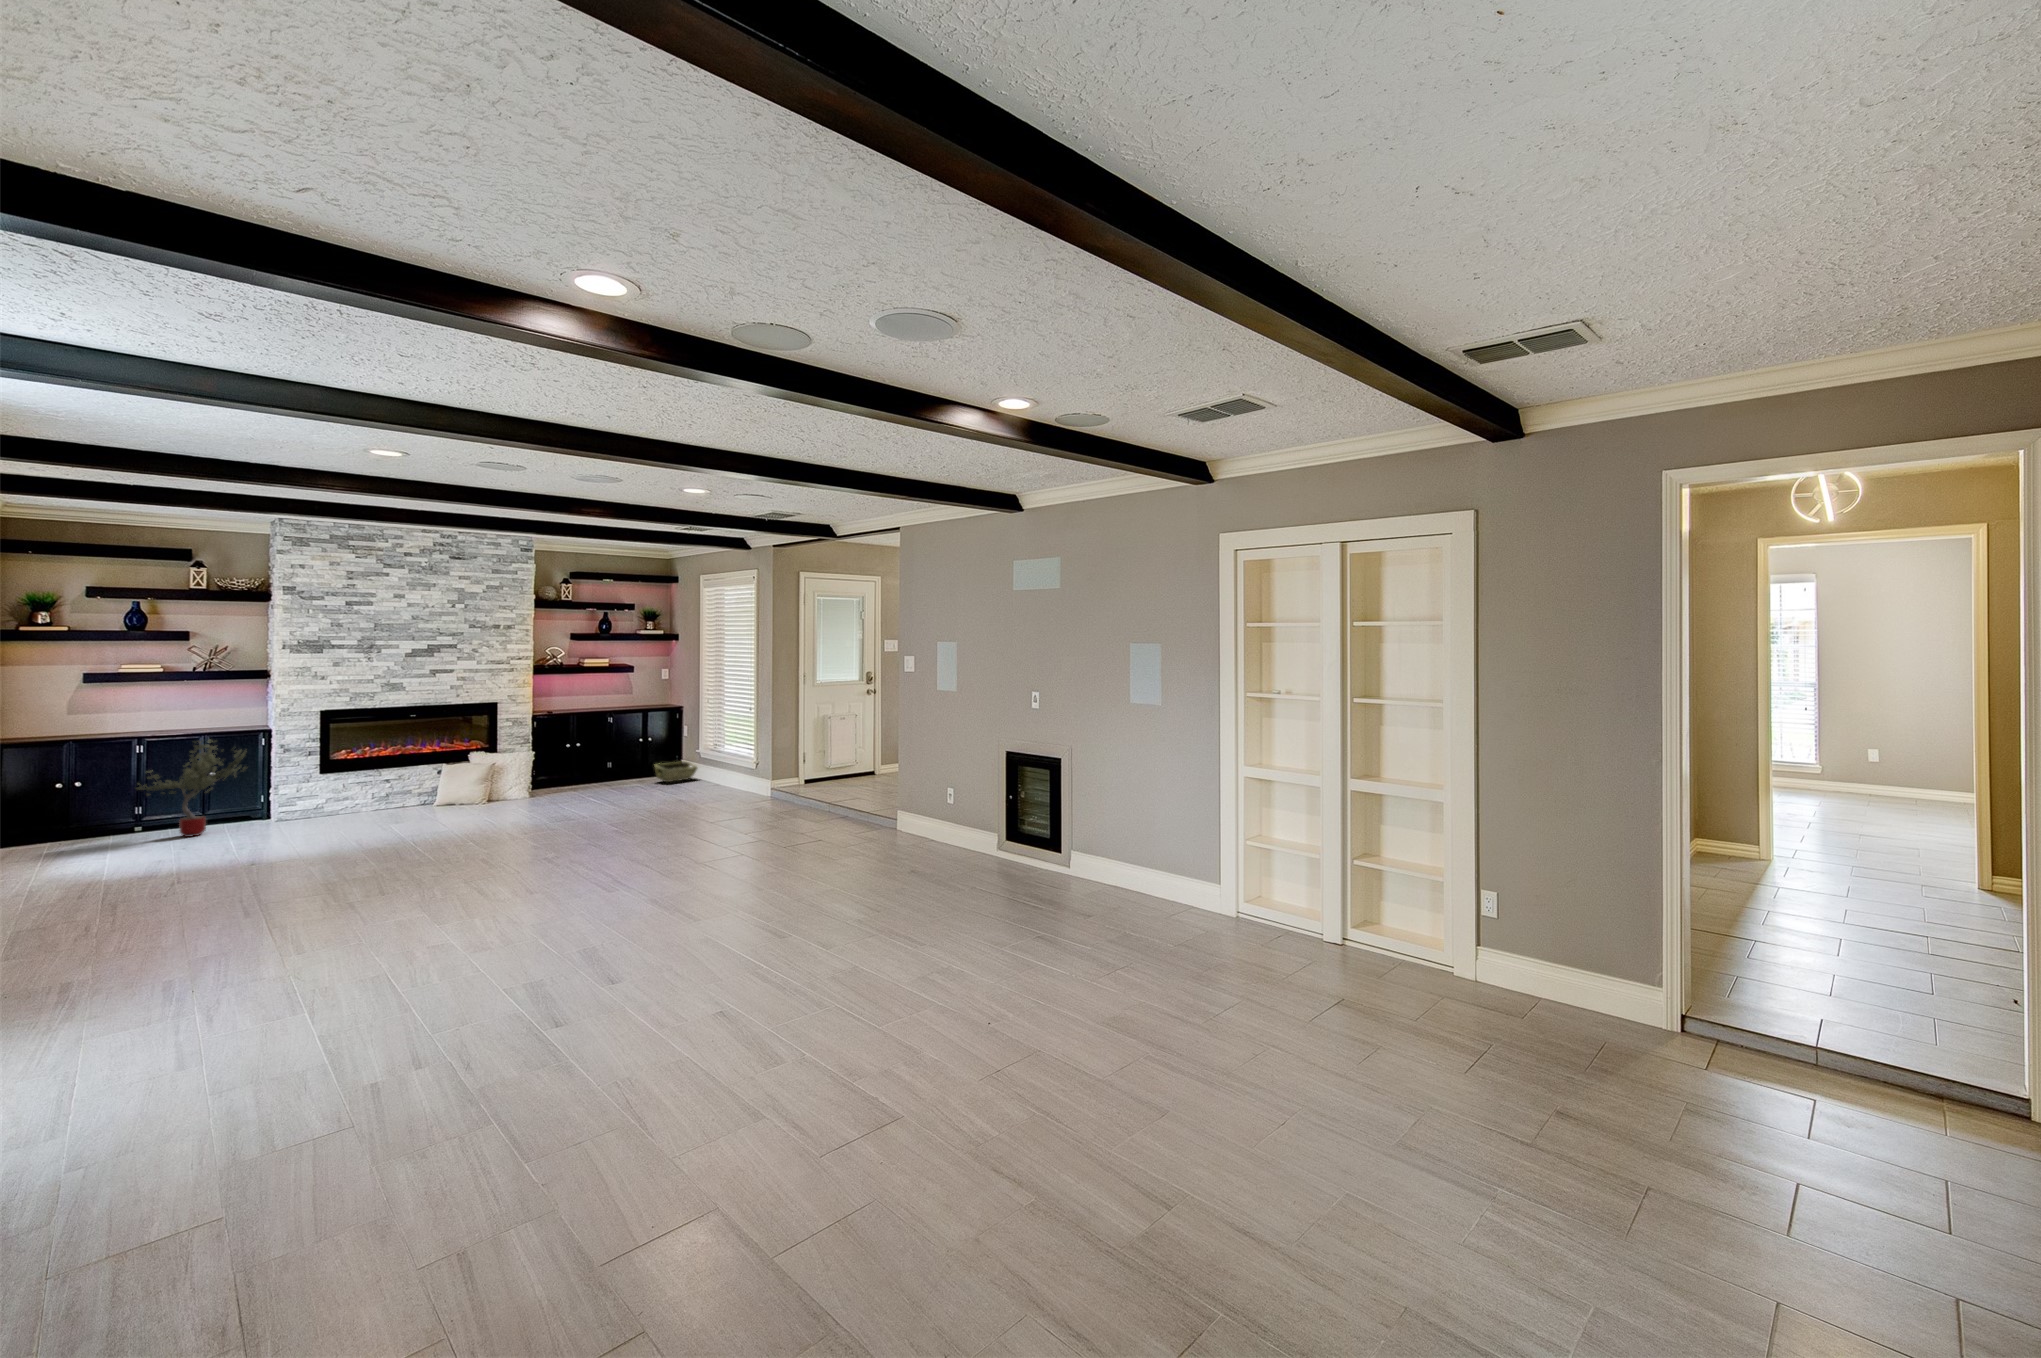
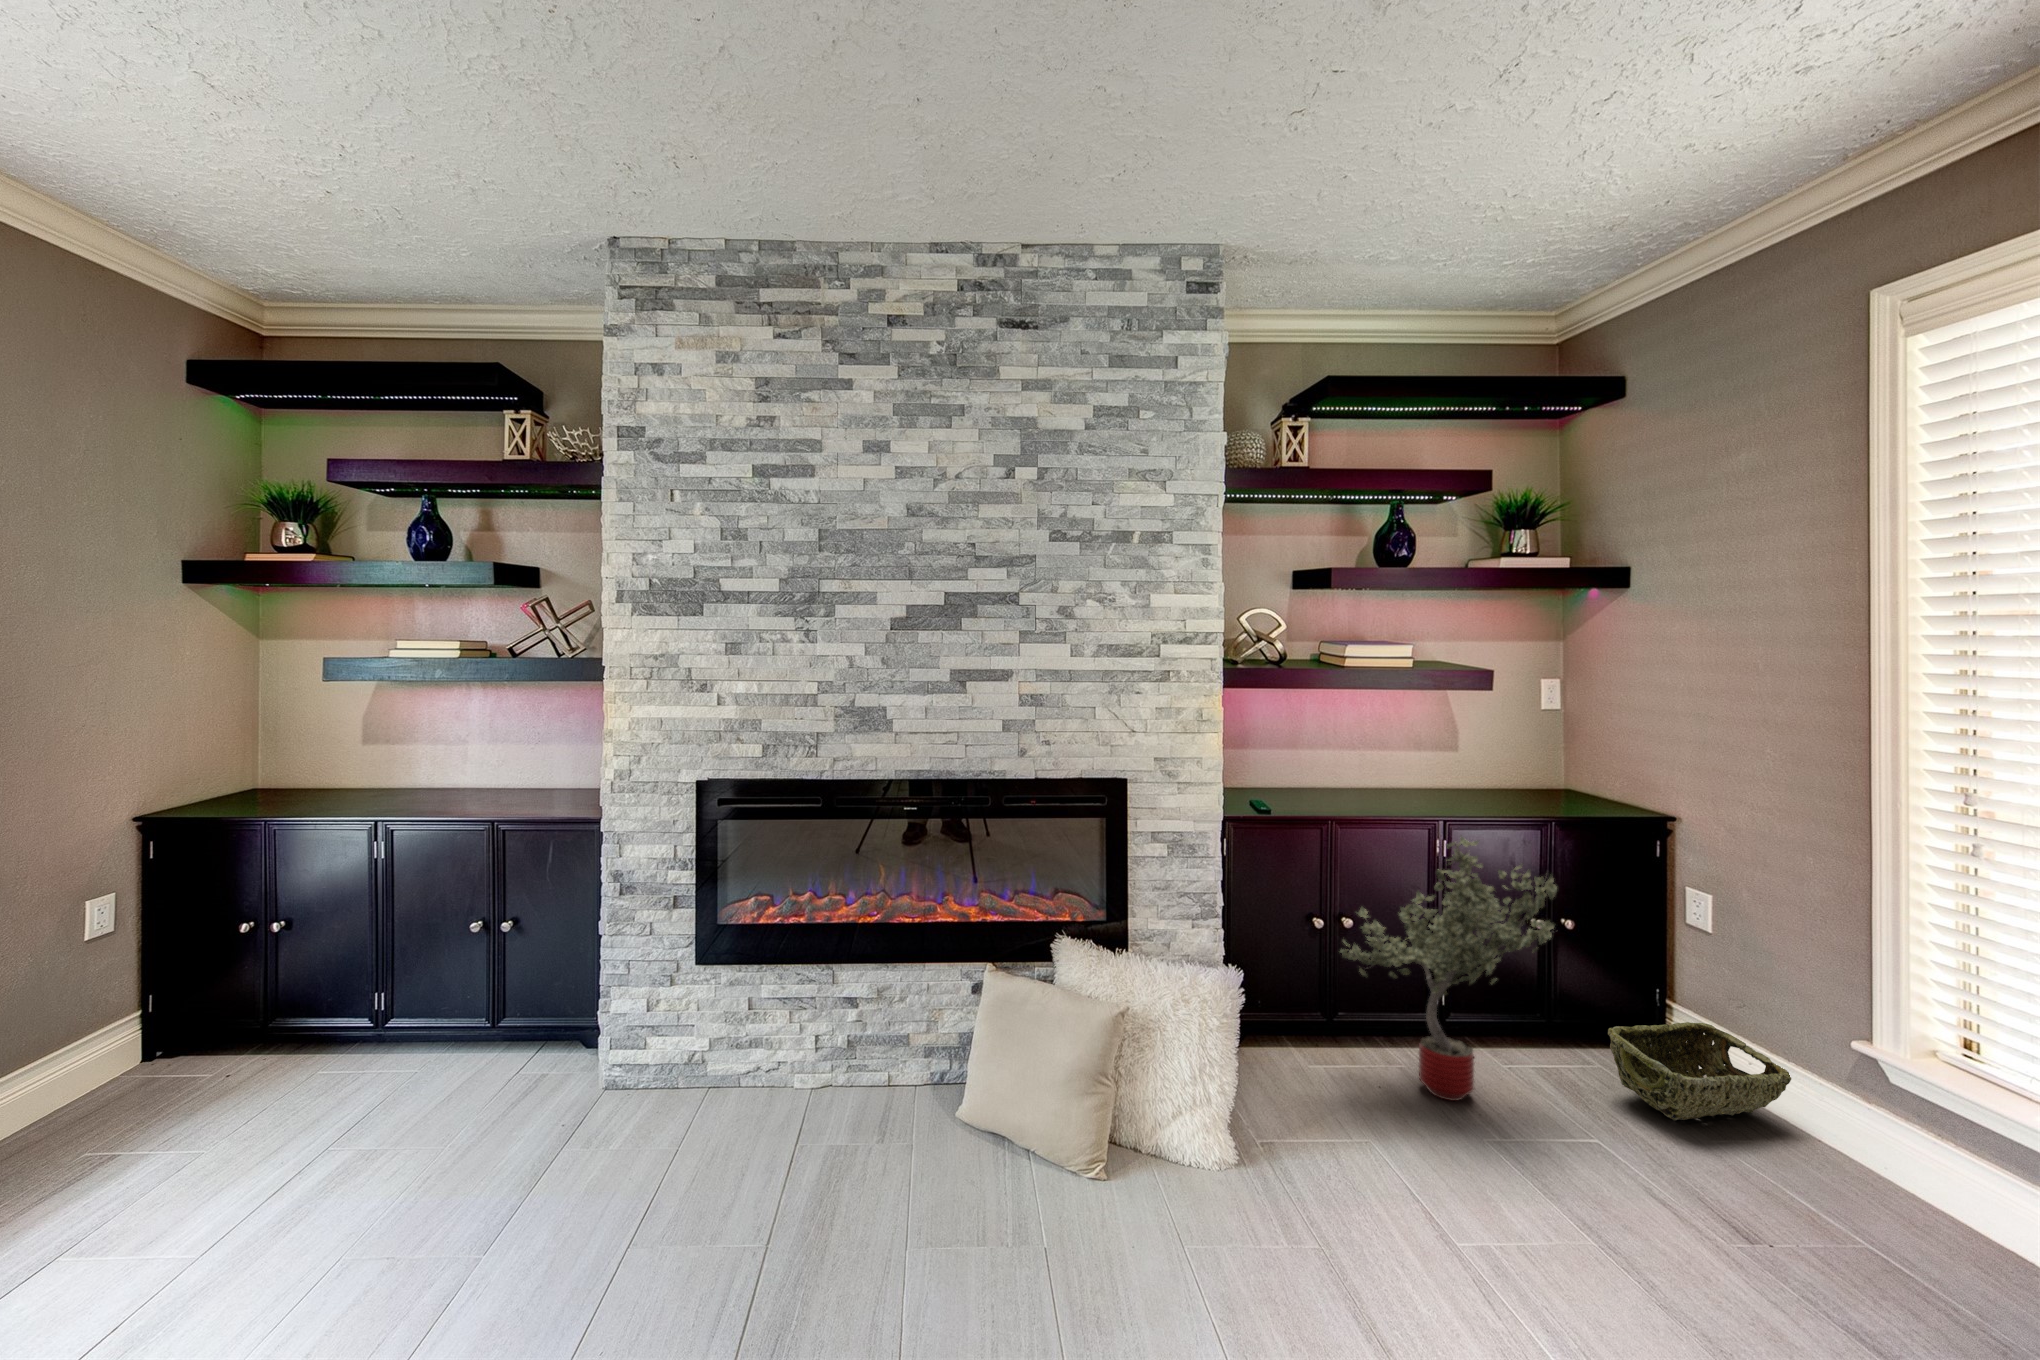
potted tree: present [136,740,246,837] -> present [1340,837,1557,1101]

